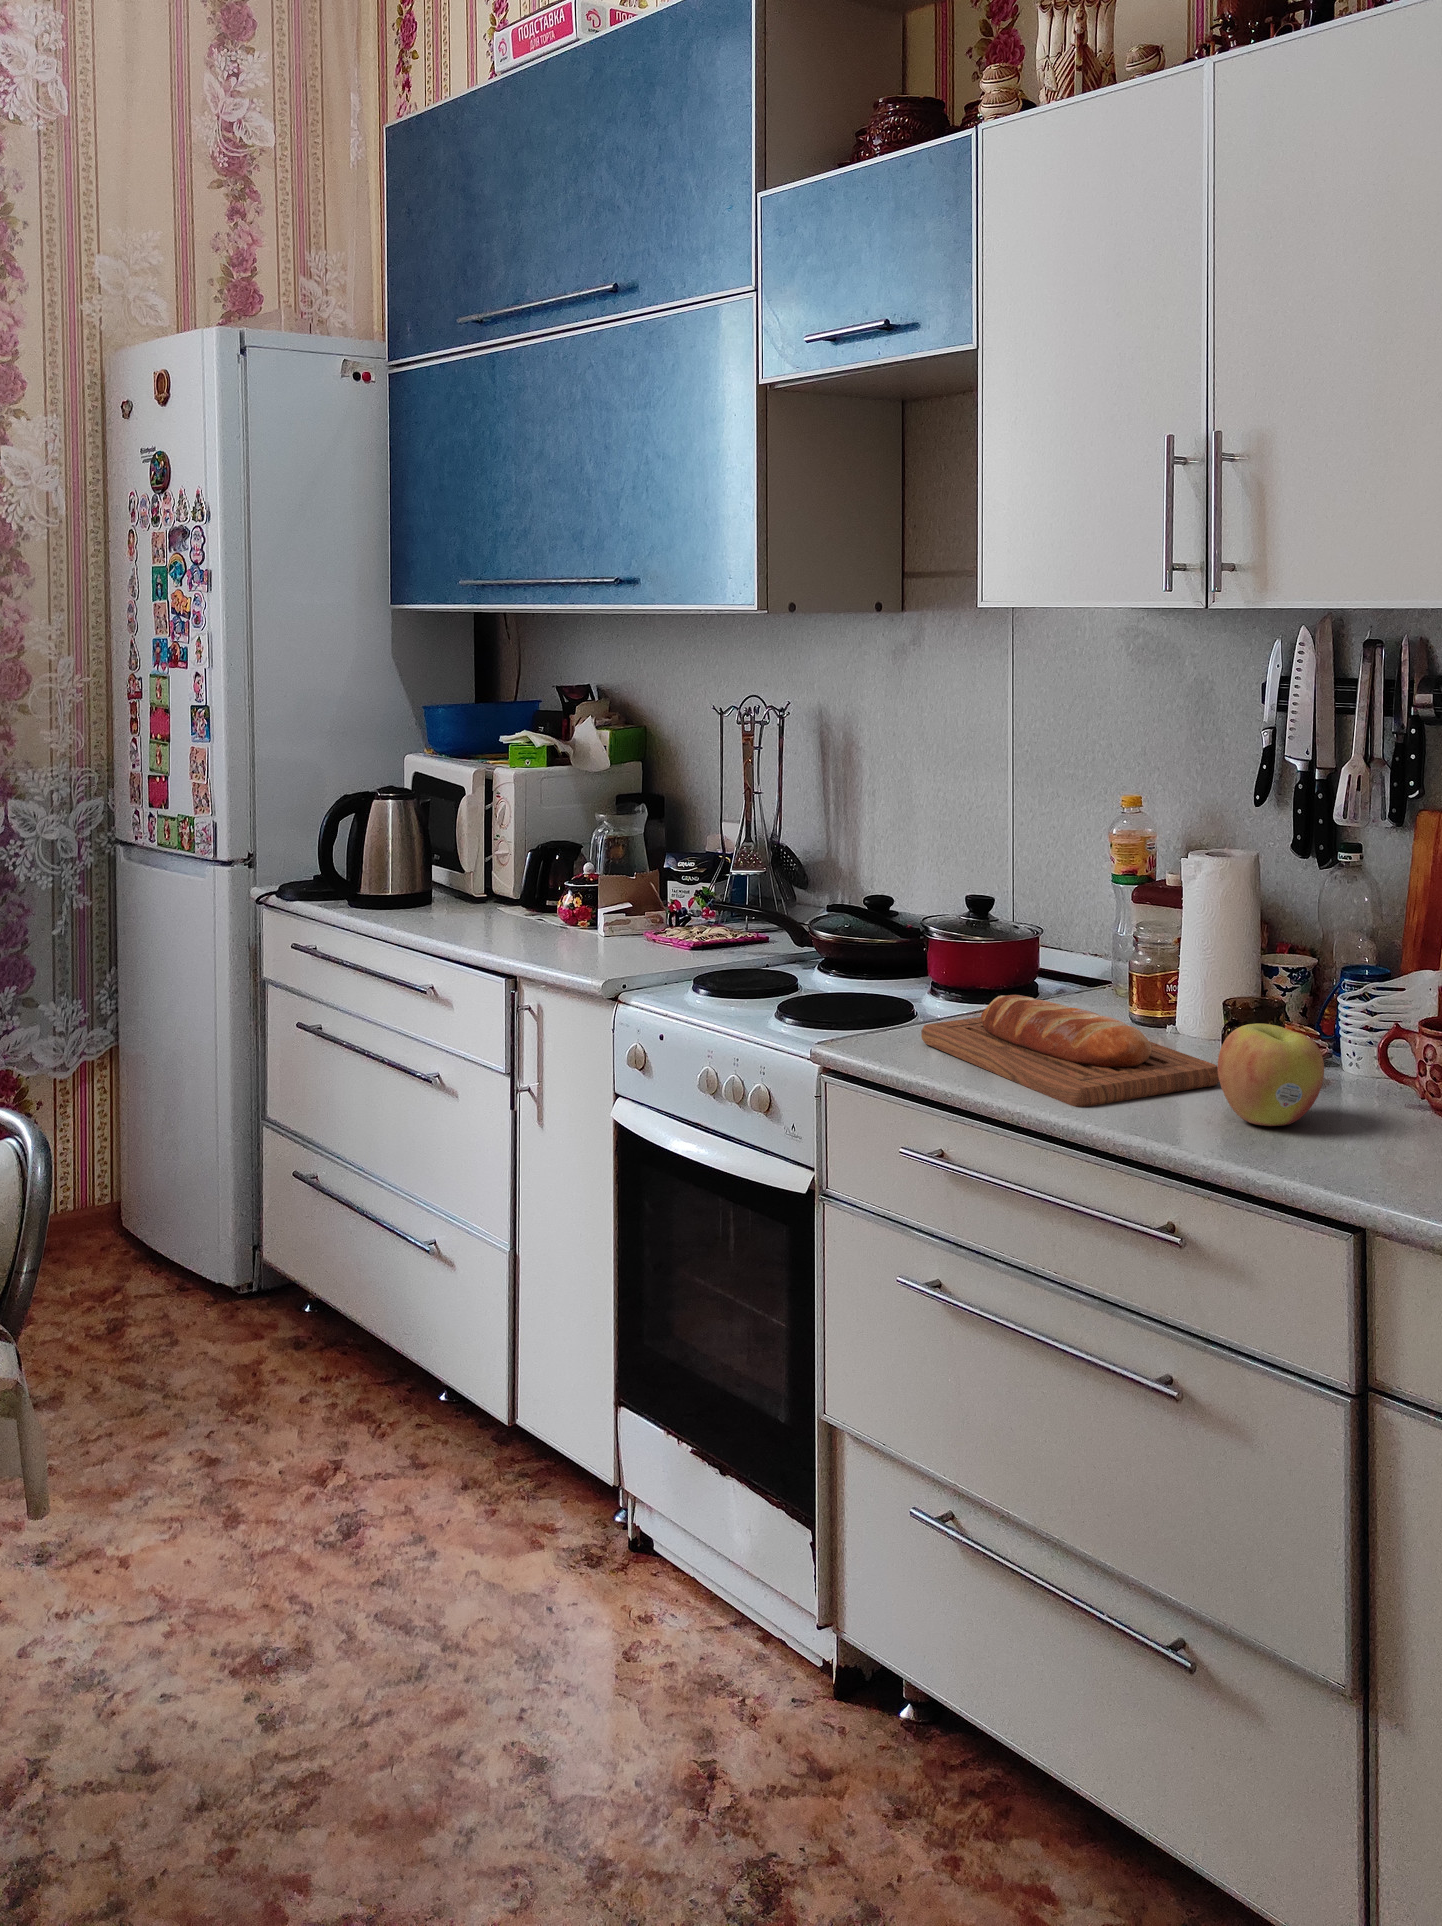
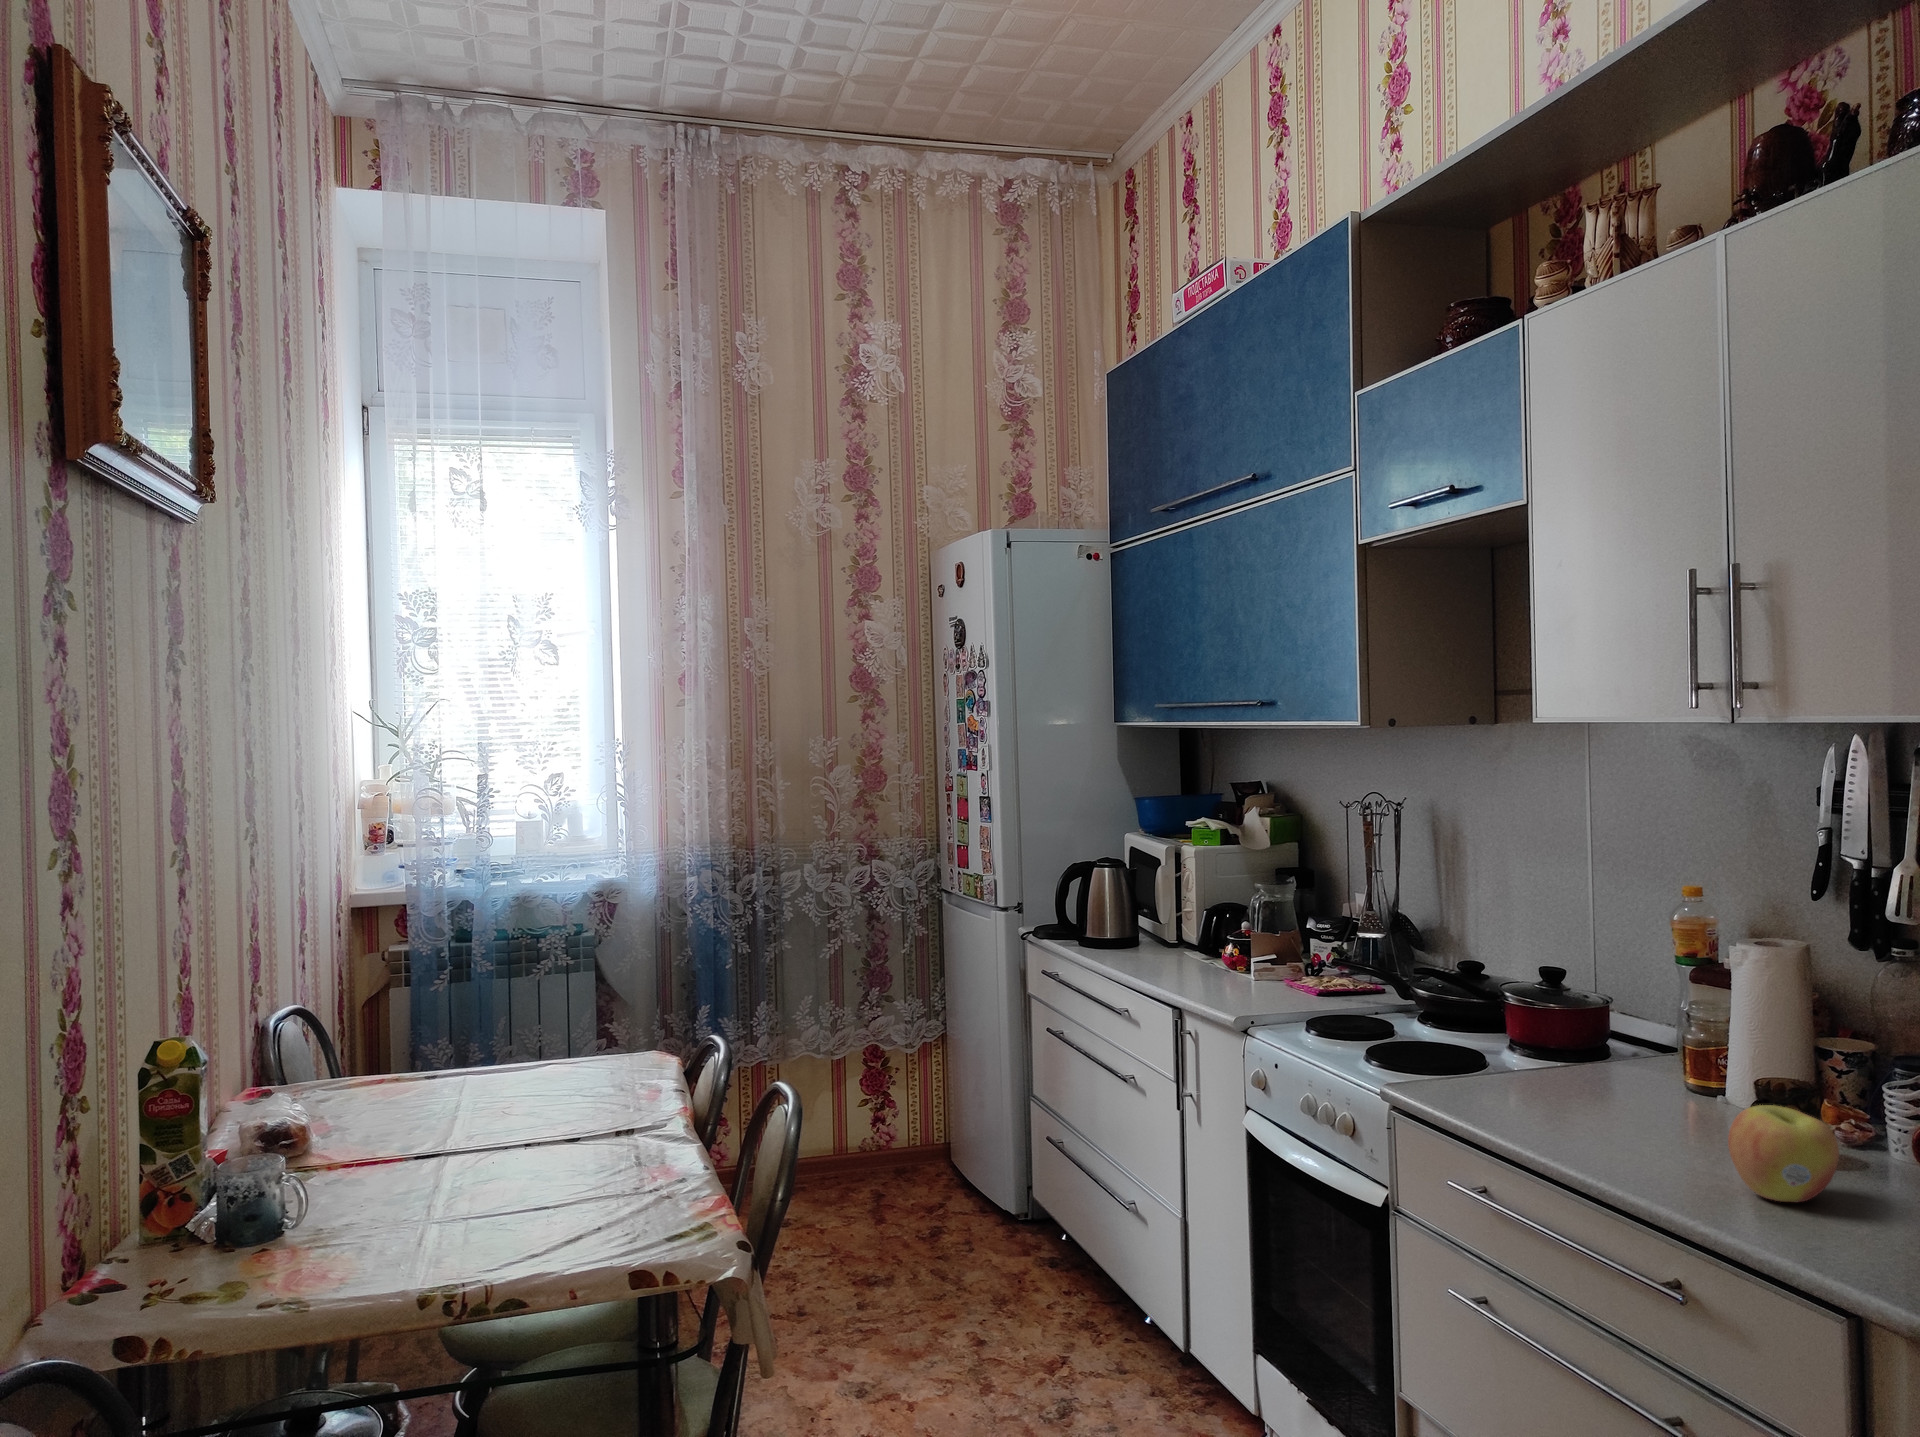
bread loaf: present [921,995,1219,1107] -> none [1478,1057,1748,1164]

